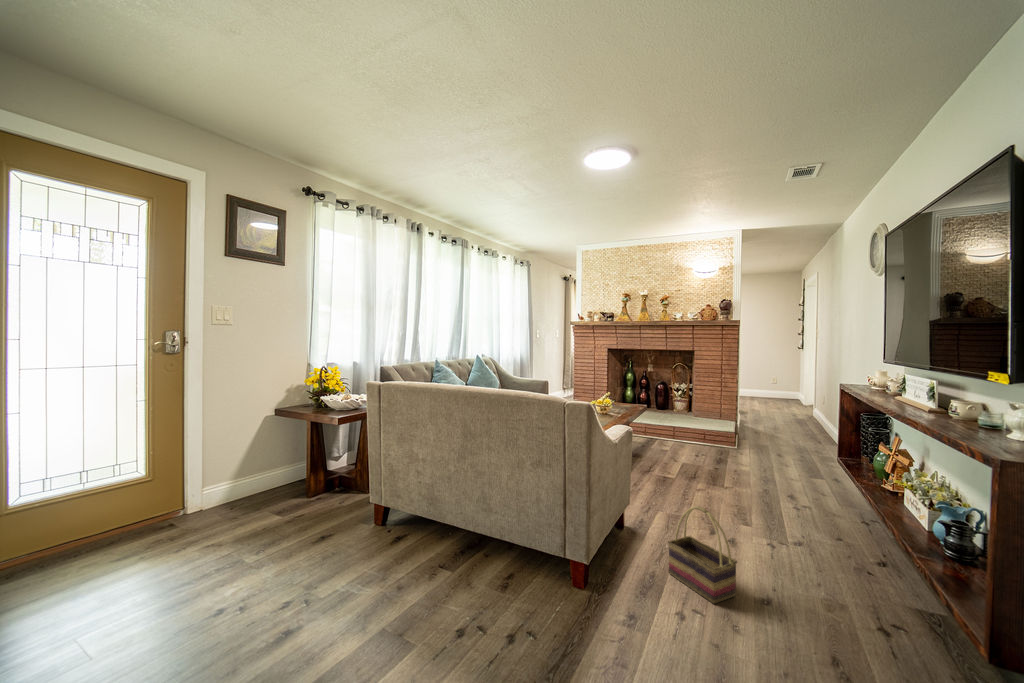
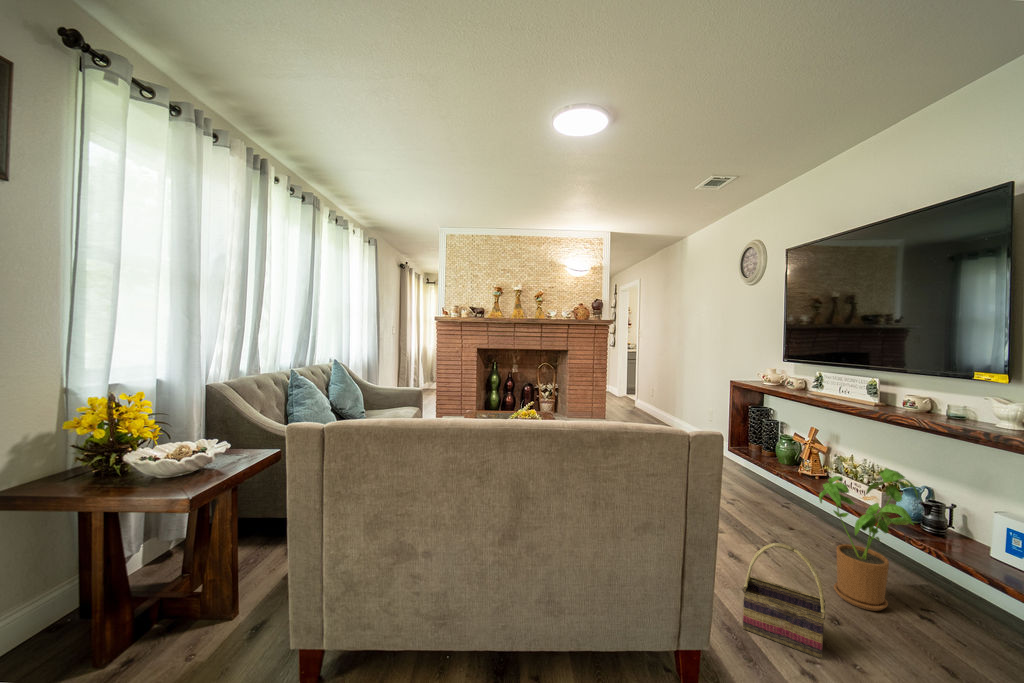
house plant: none [796,460,898,602] -> present [819,468,918,611]

